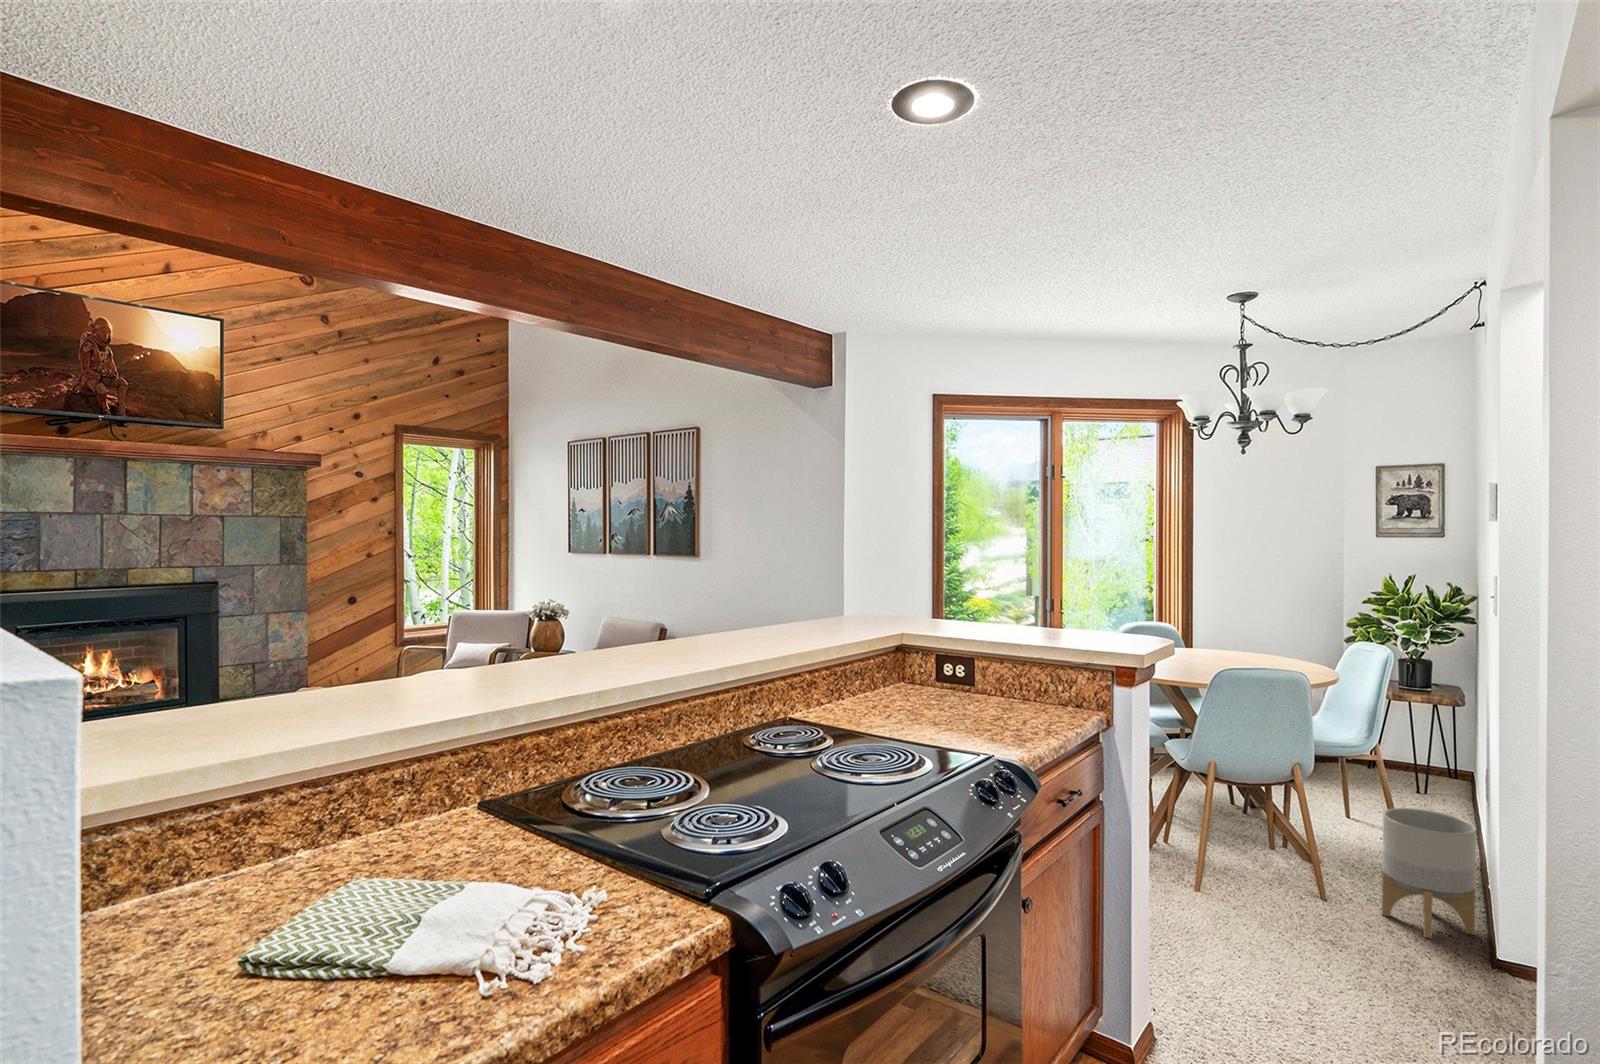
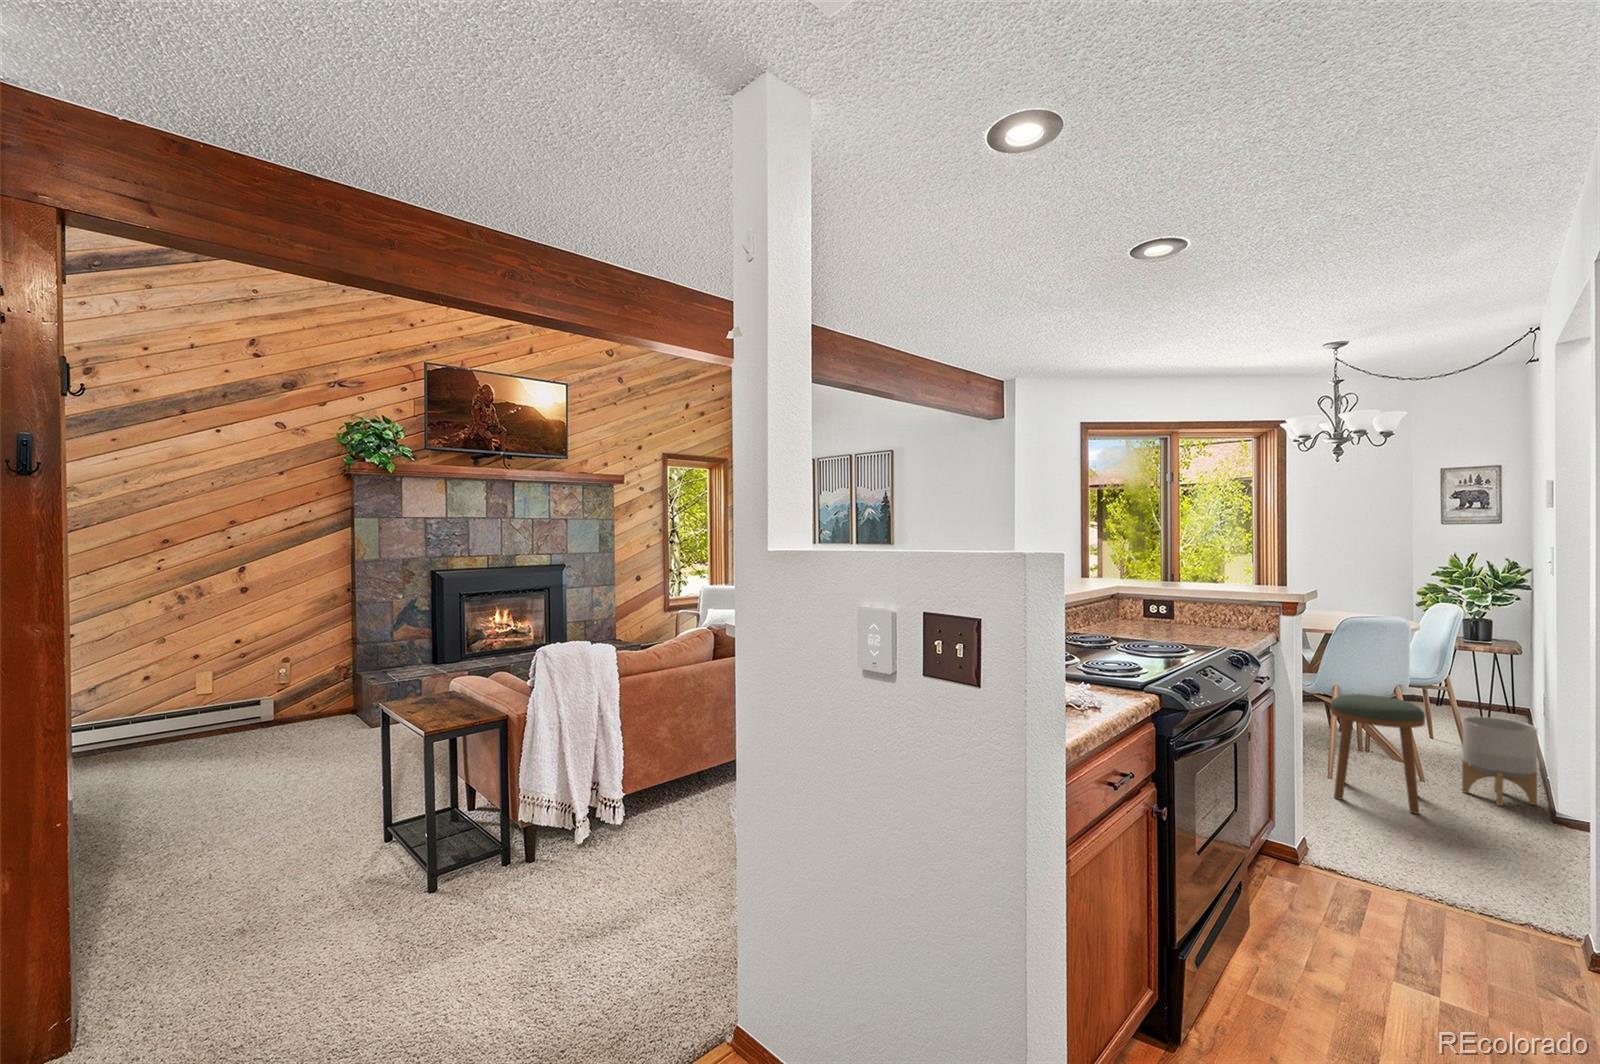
stool: none [1212,781,1332,959] -> present [1330,694,1425,814]

